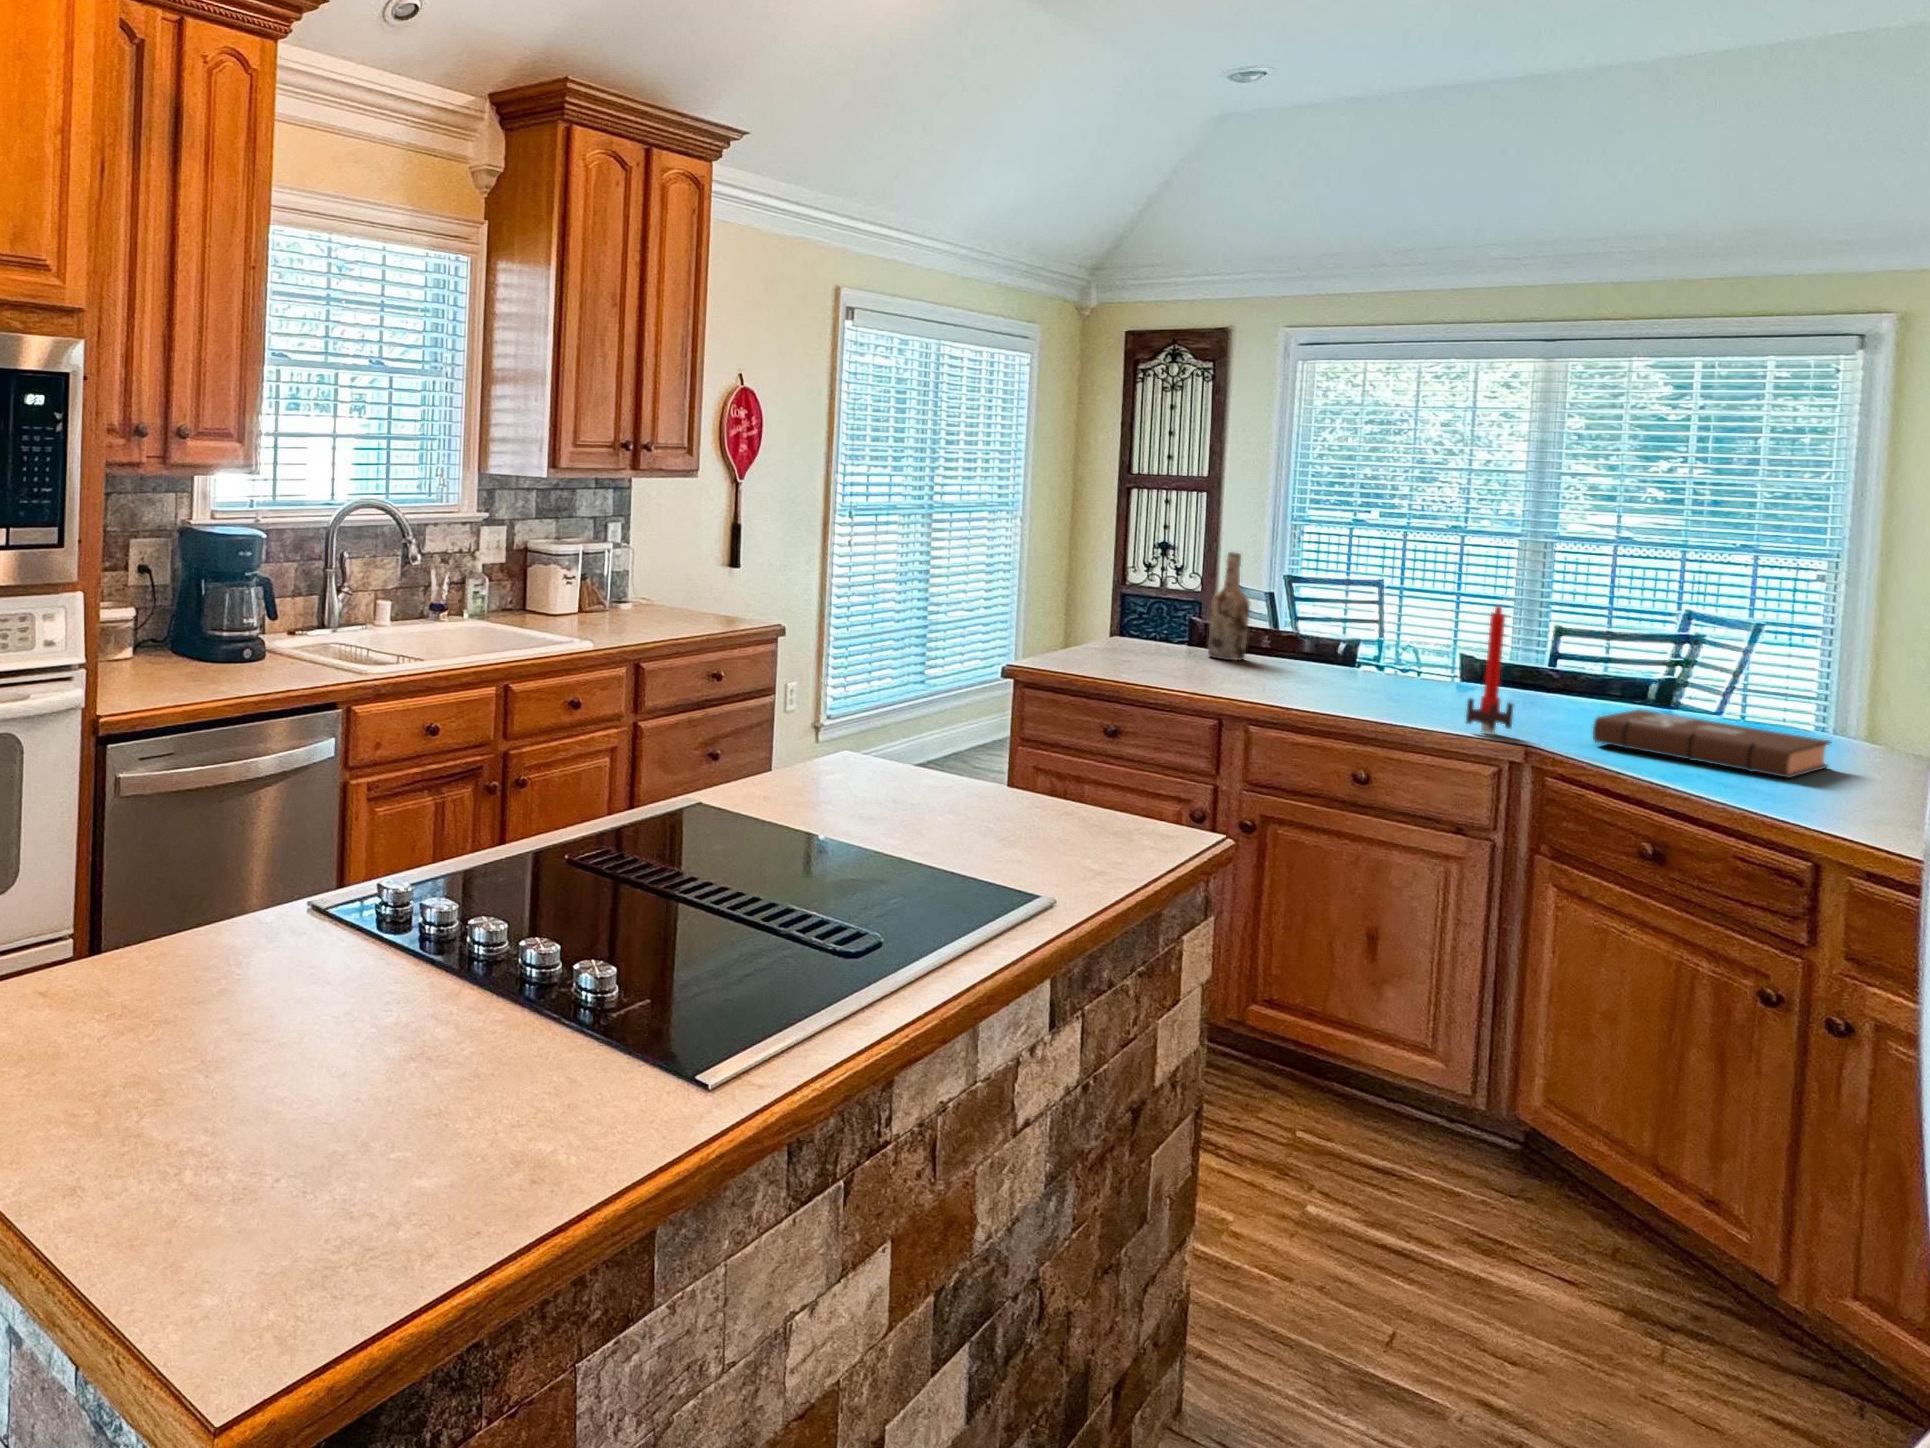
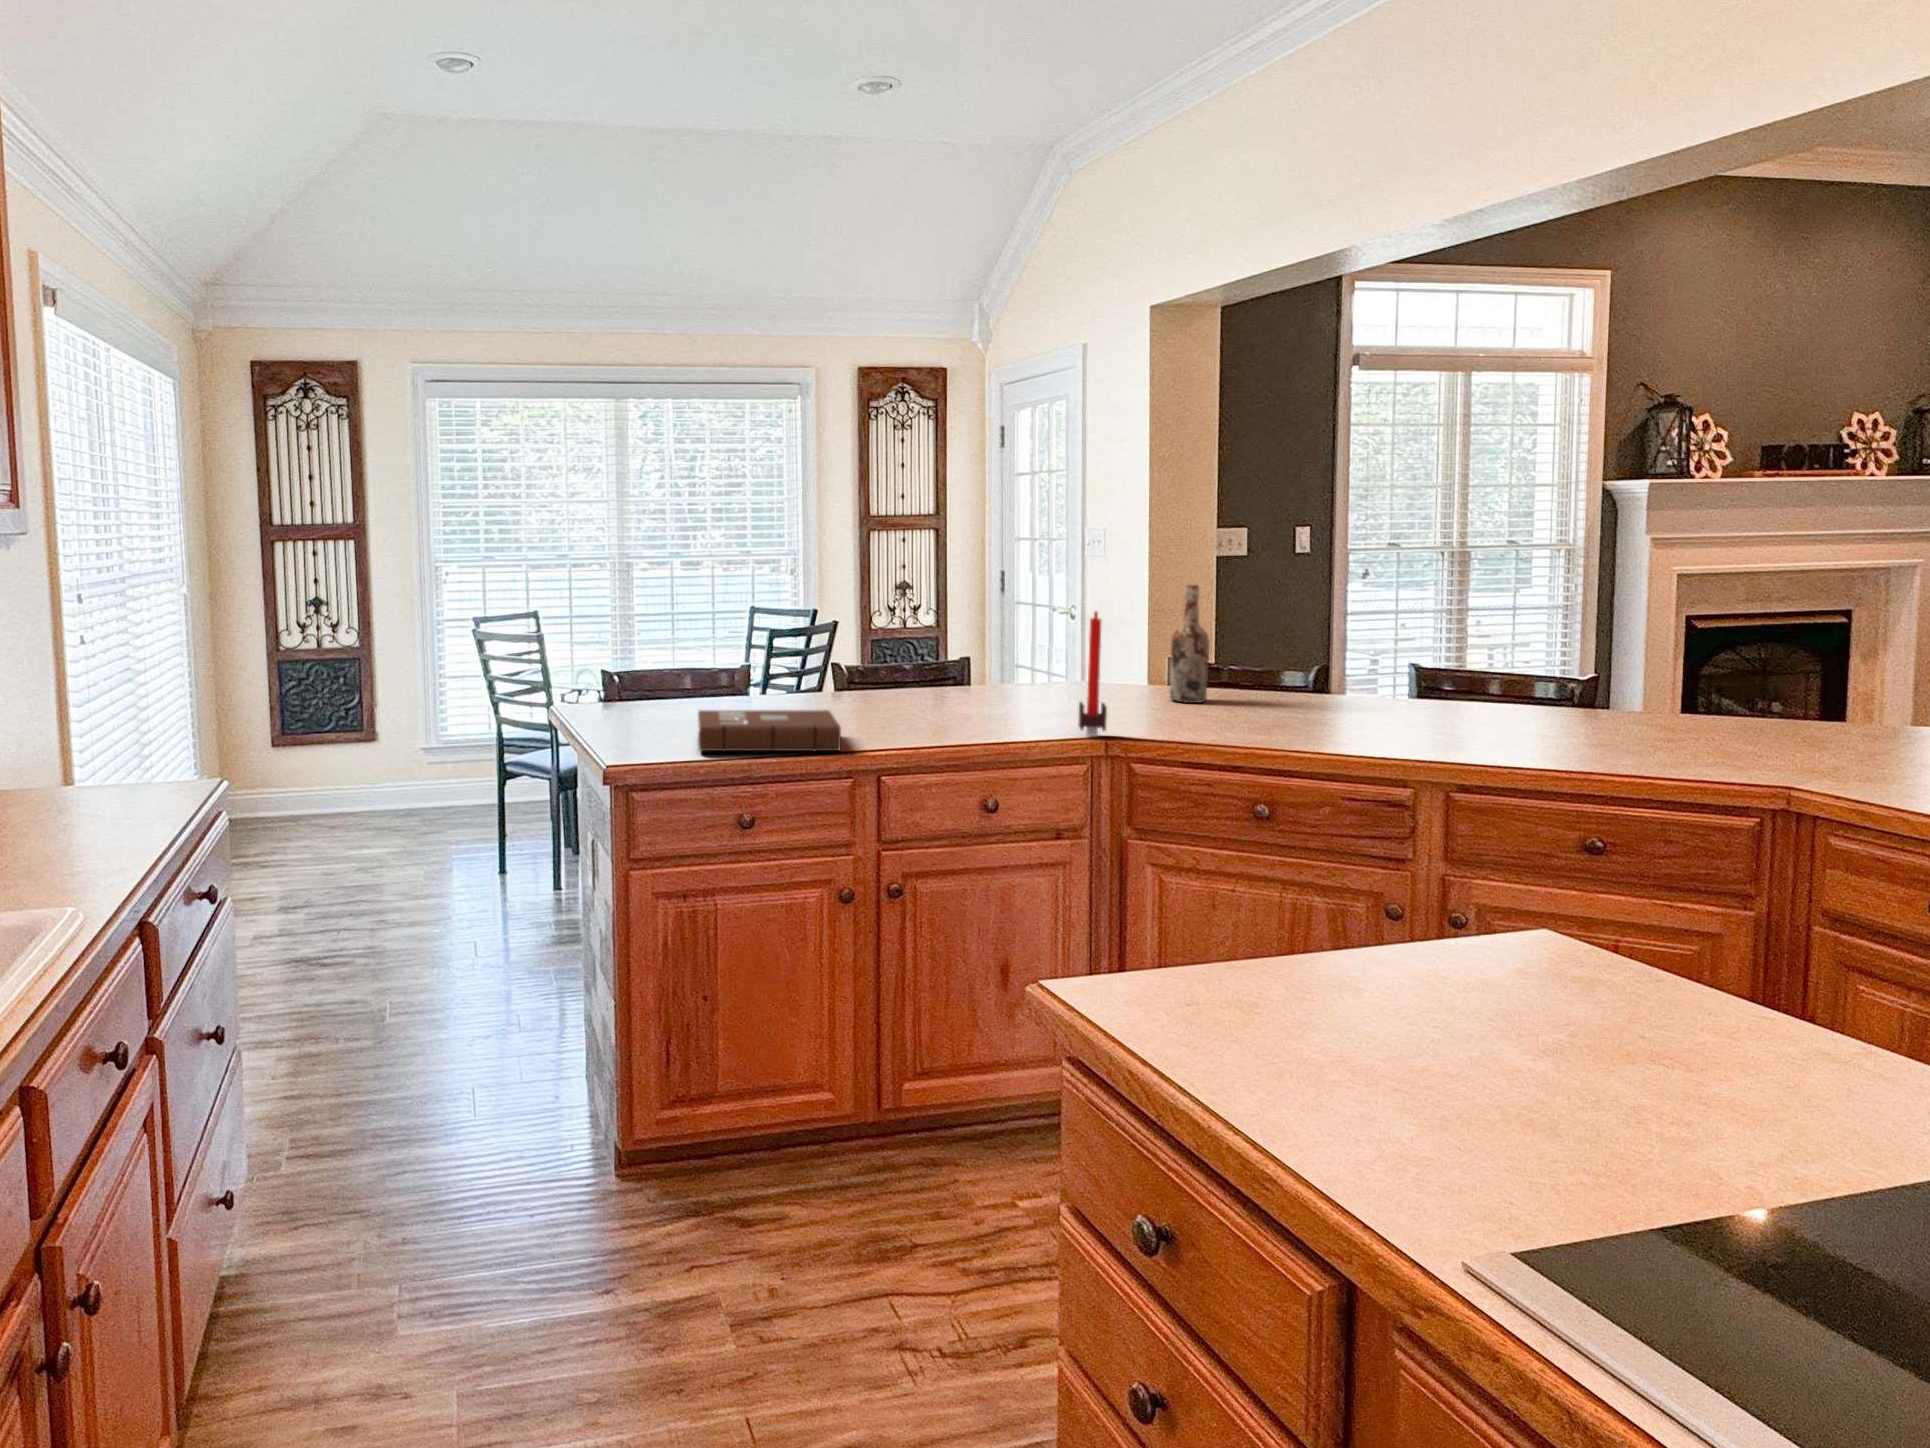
wine bottle: present [1208,552,1250,661] -> present [1170,585,1209,703]
book: present [1593,710,1832,778] -> present [698,710,841,752]

